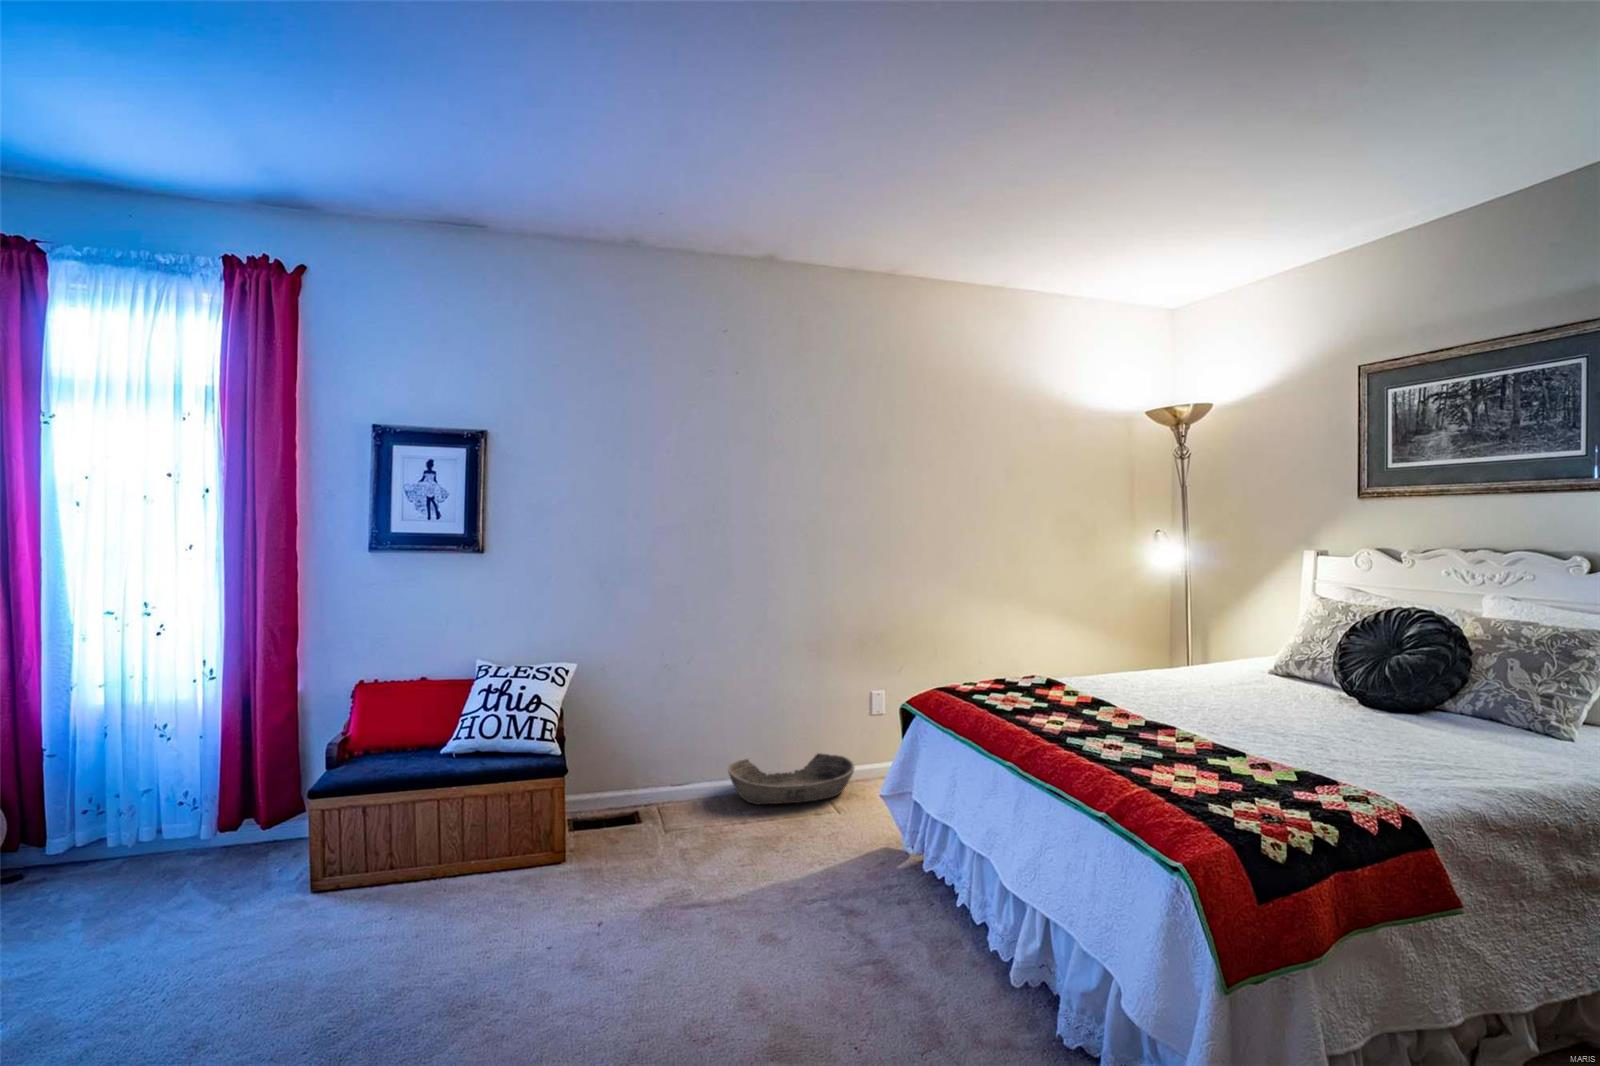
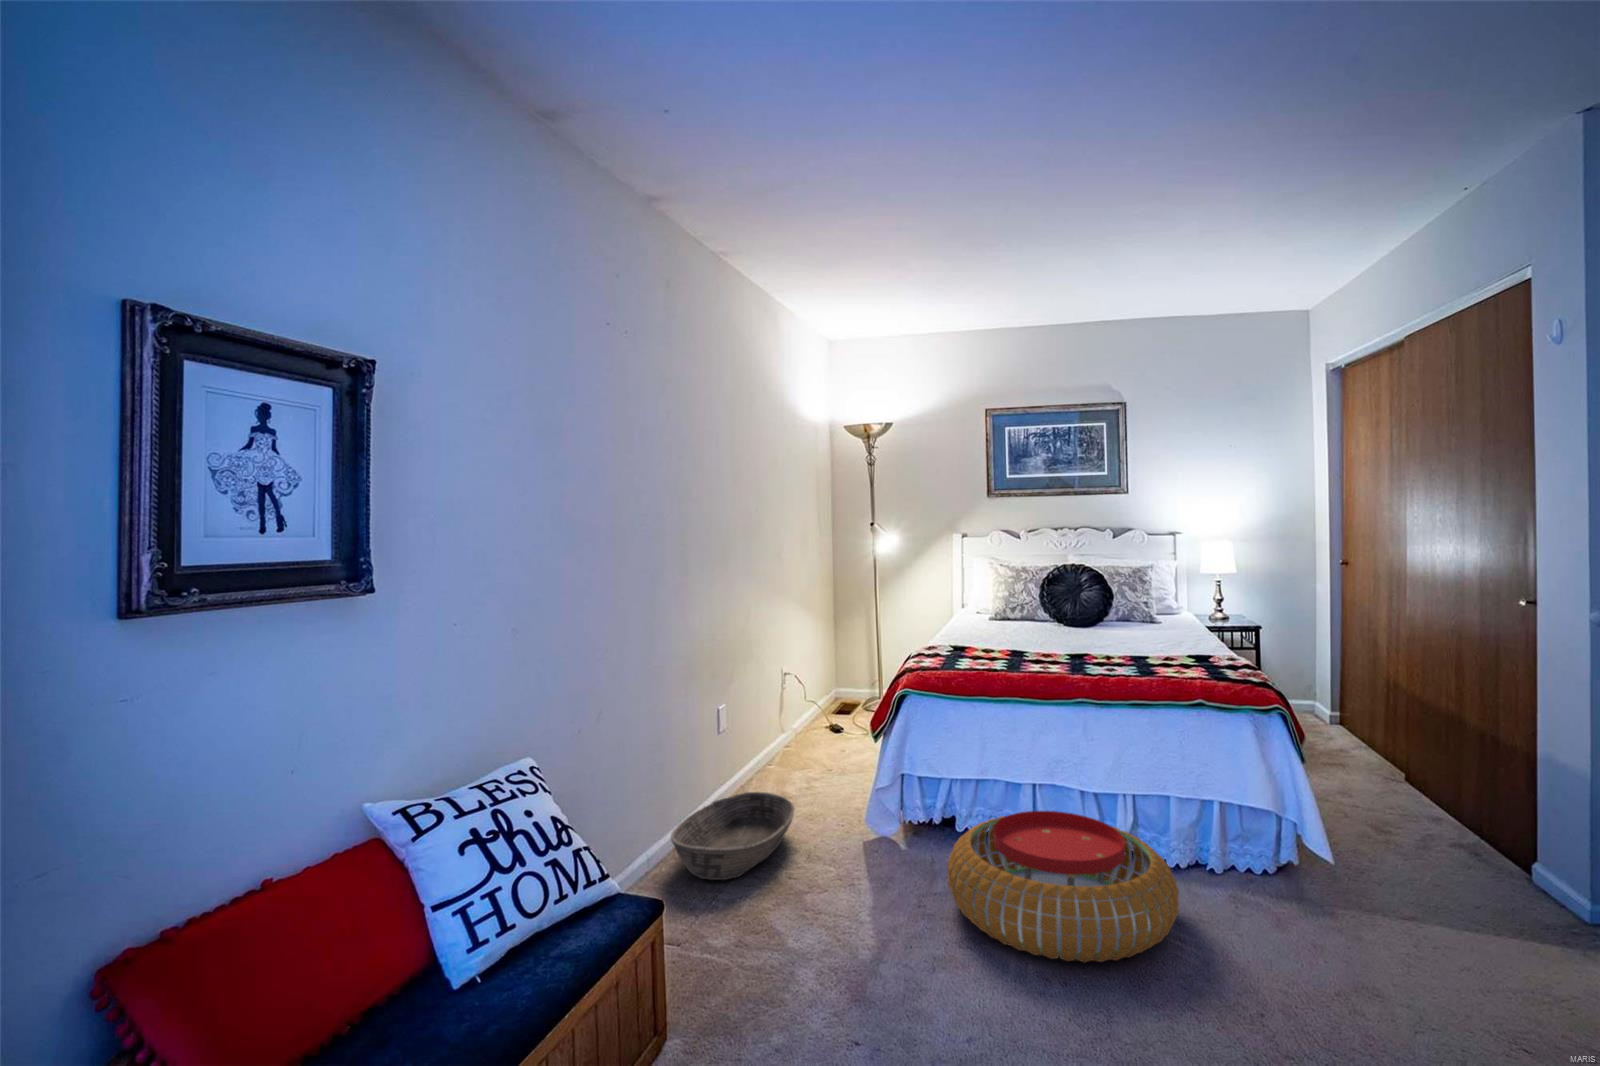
pouf: none [707,839,929,1015] -> present [947,811,1179,962]

